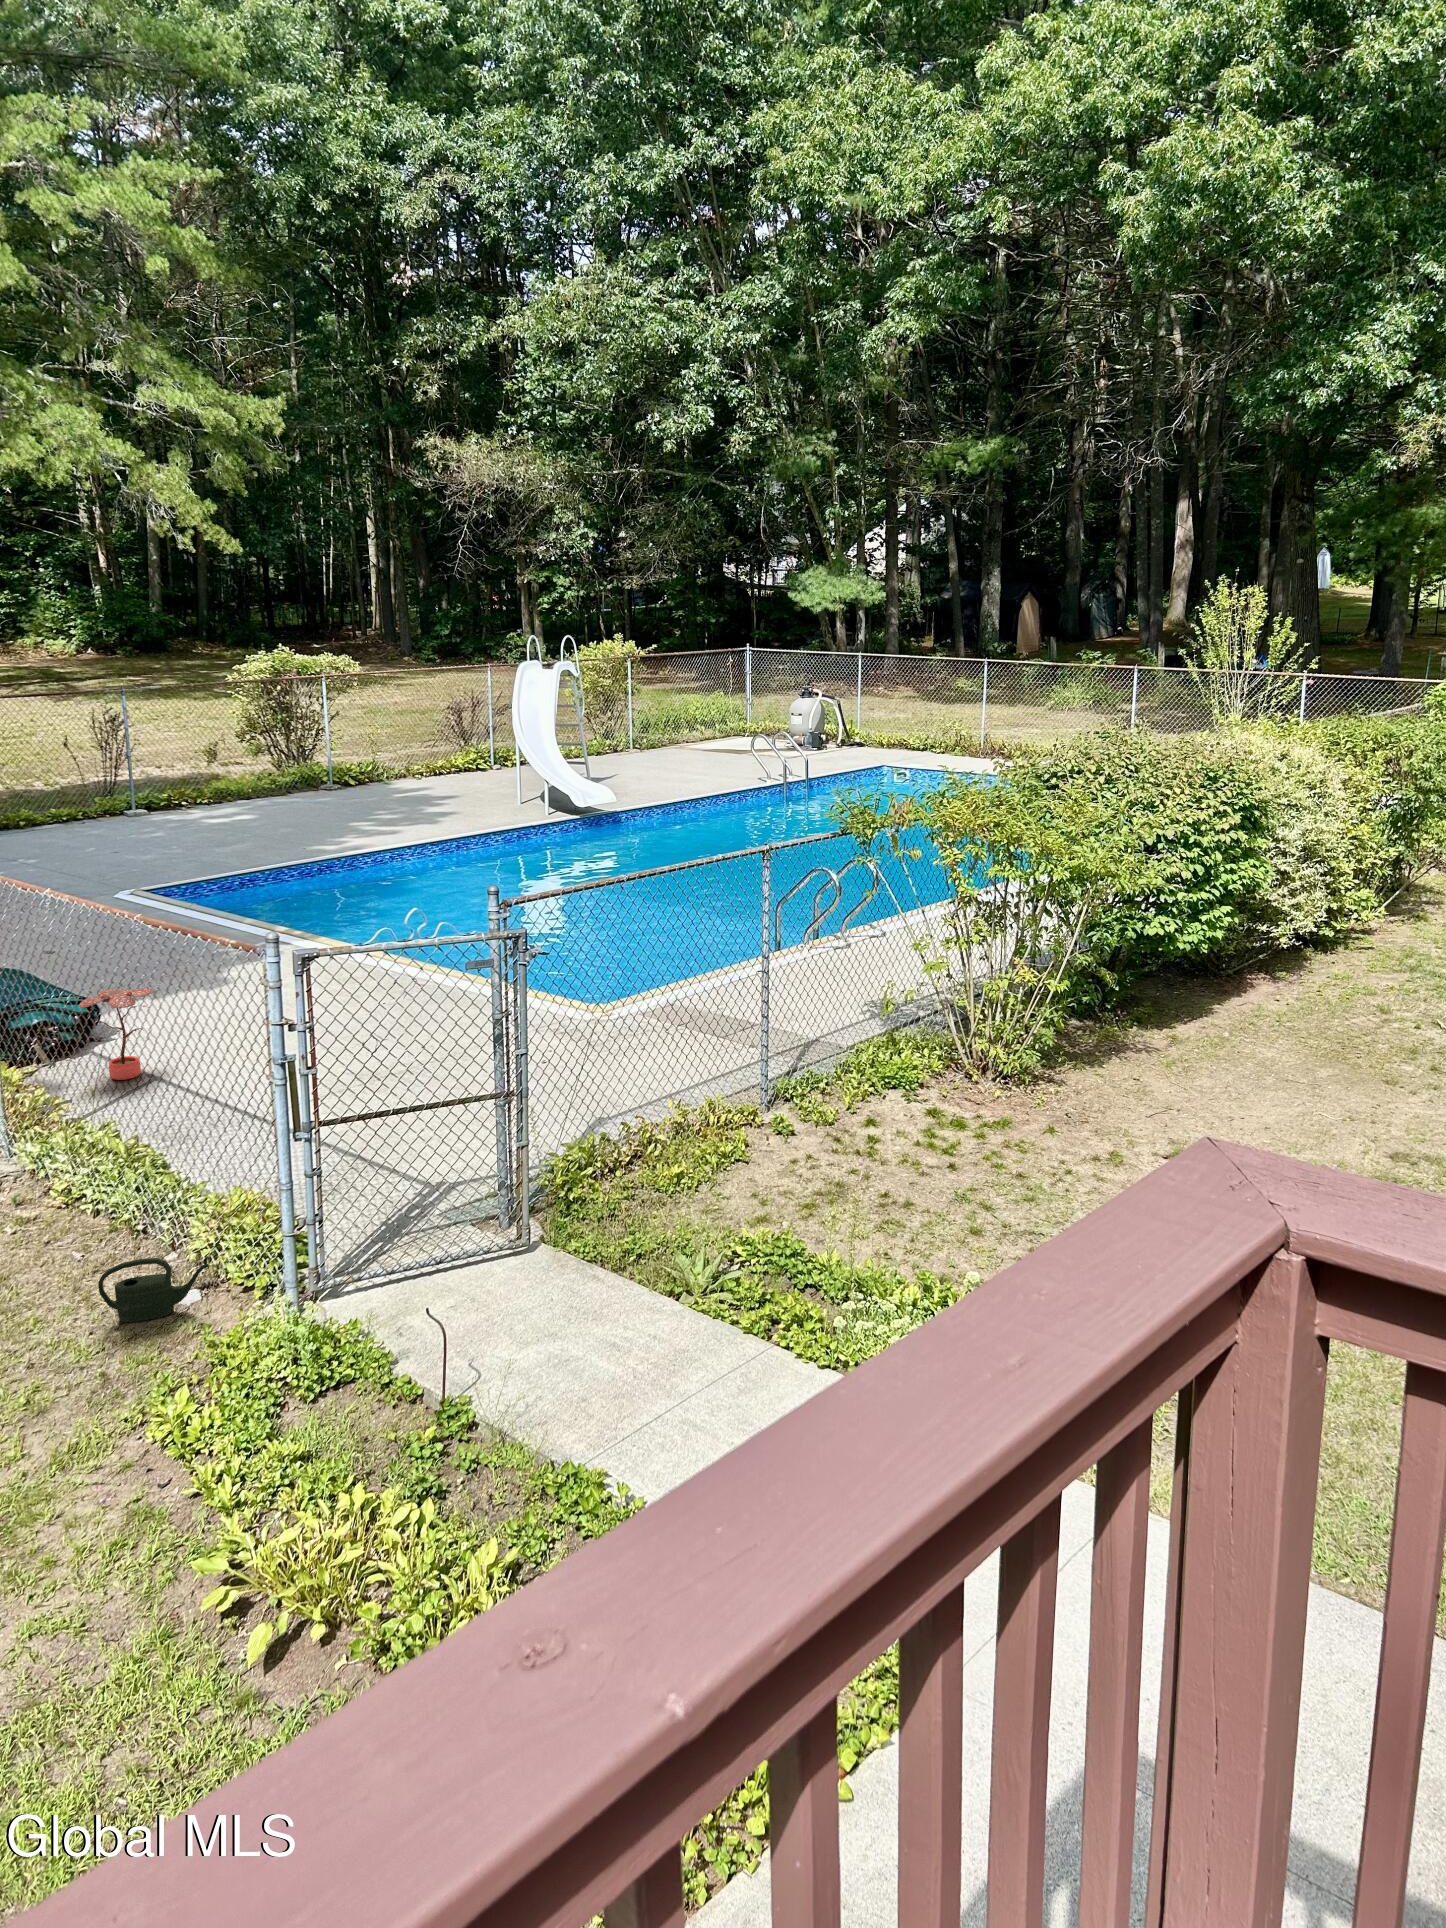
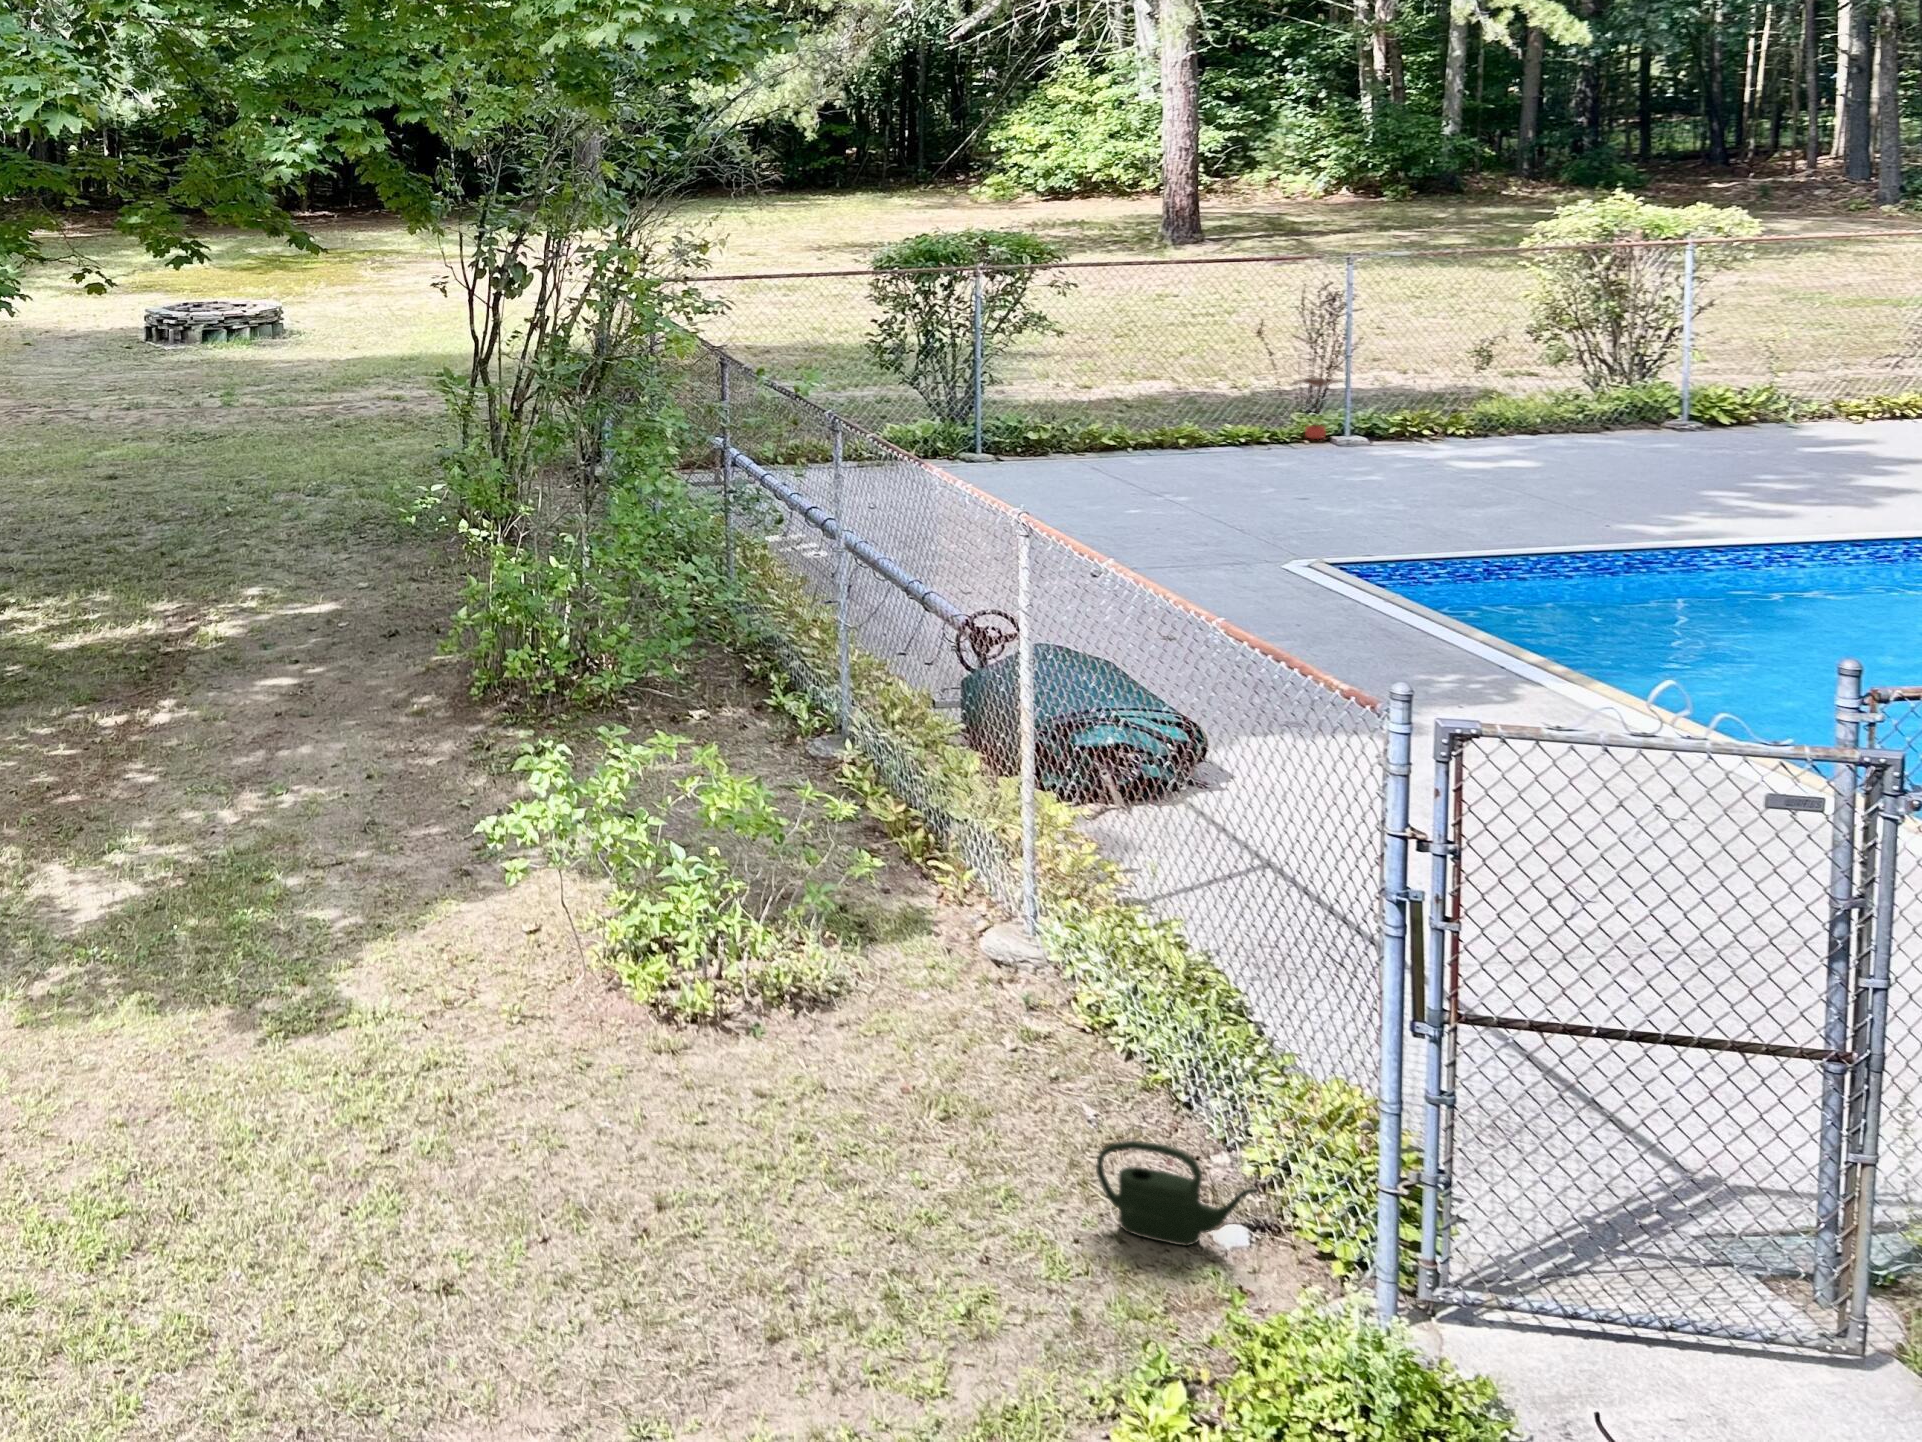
potted plant: present [79,988,152,1080] -> present [1292,378,1337,439]

